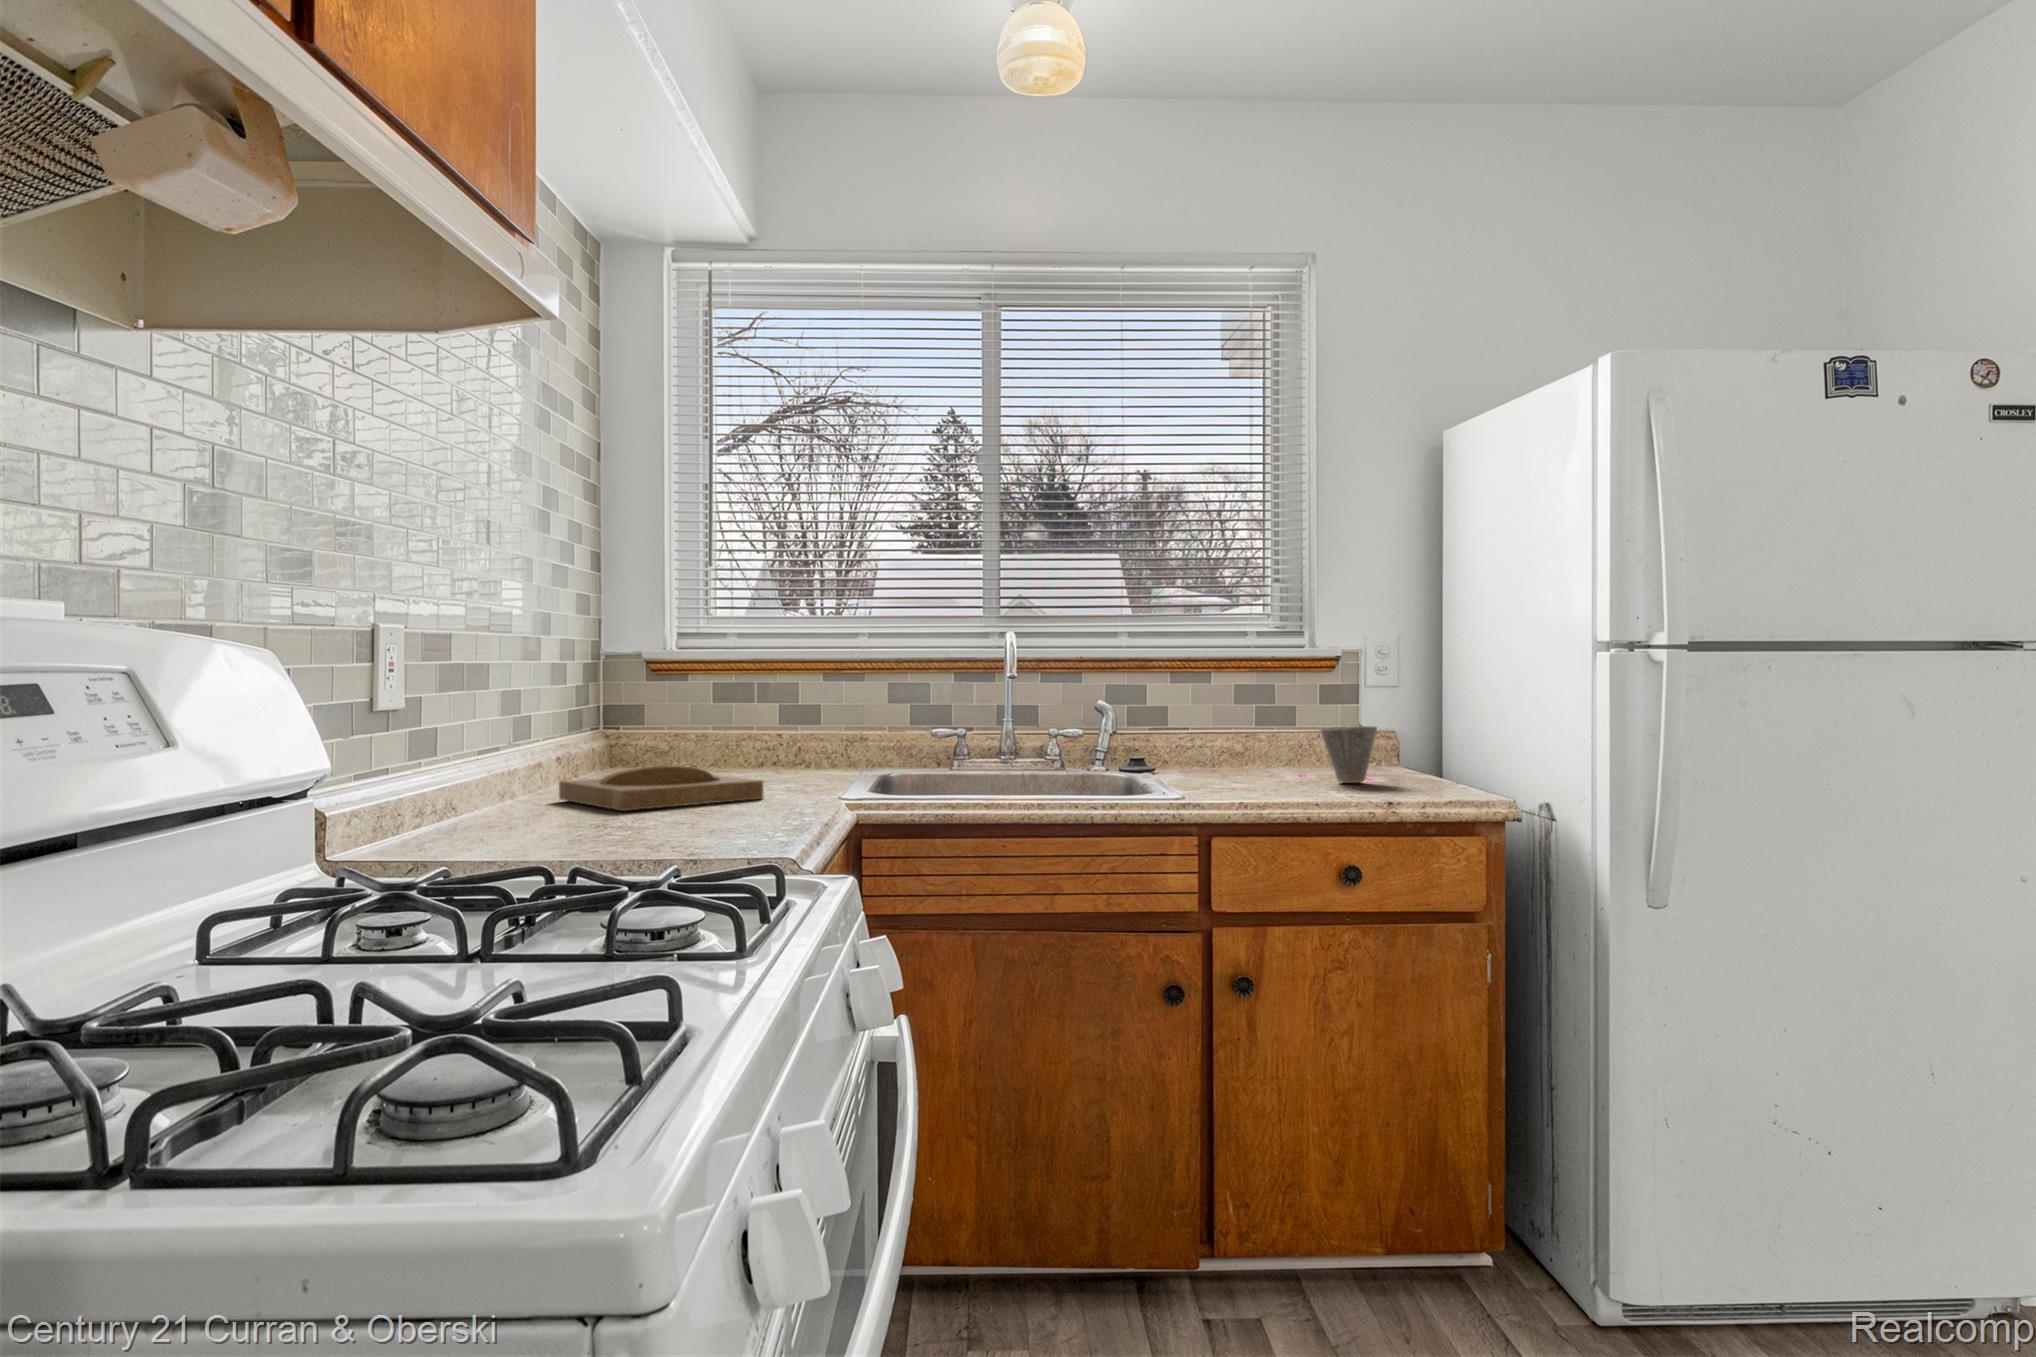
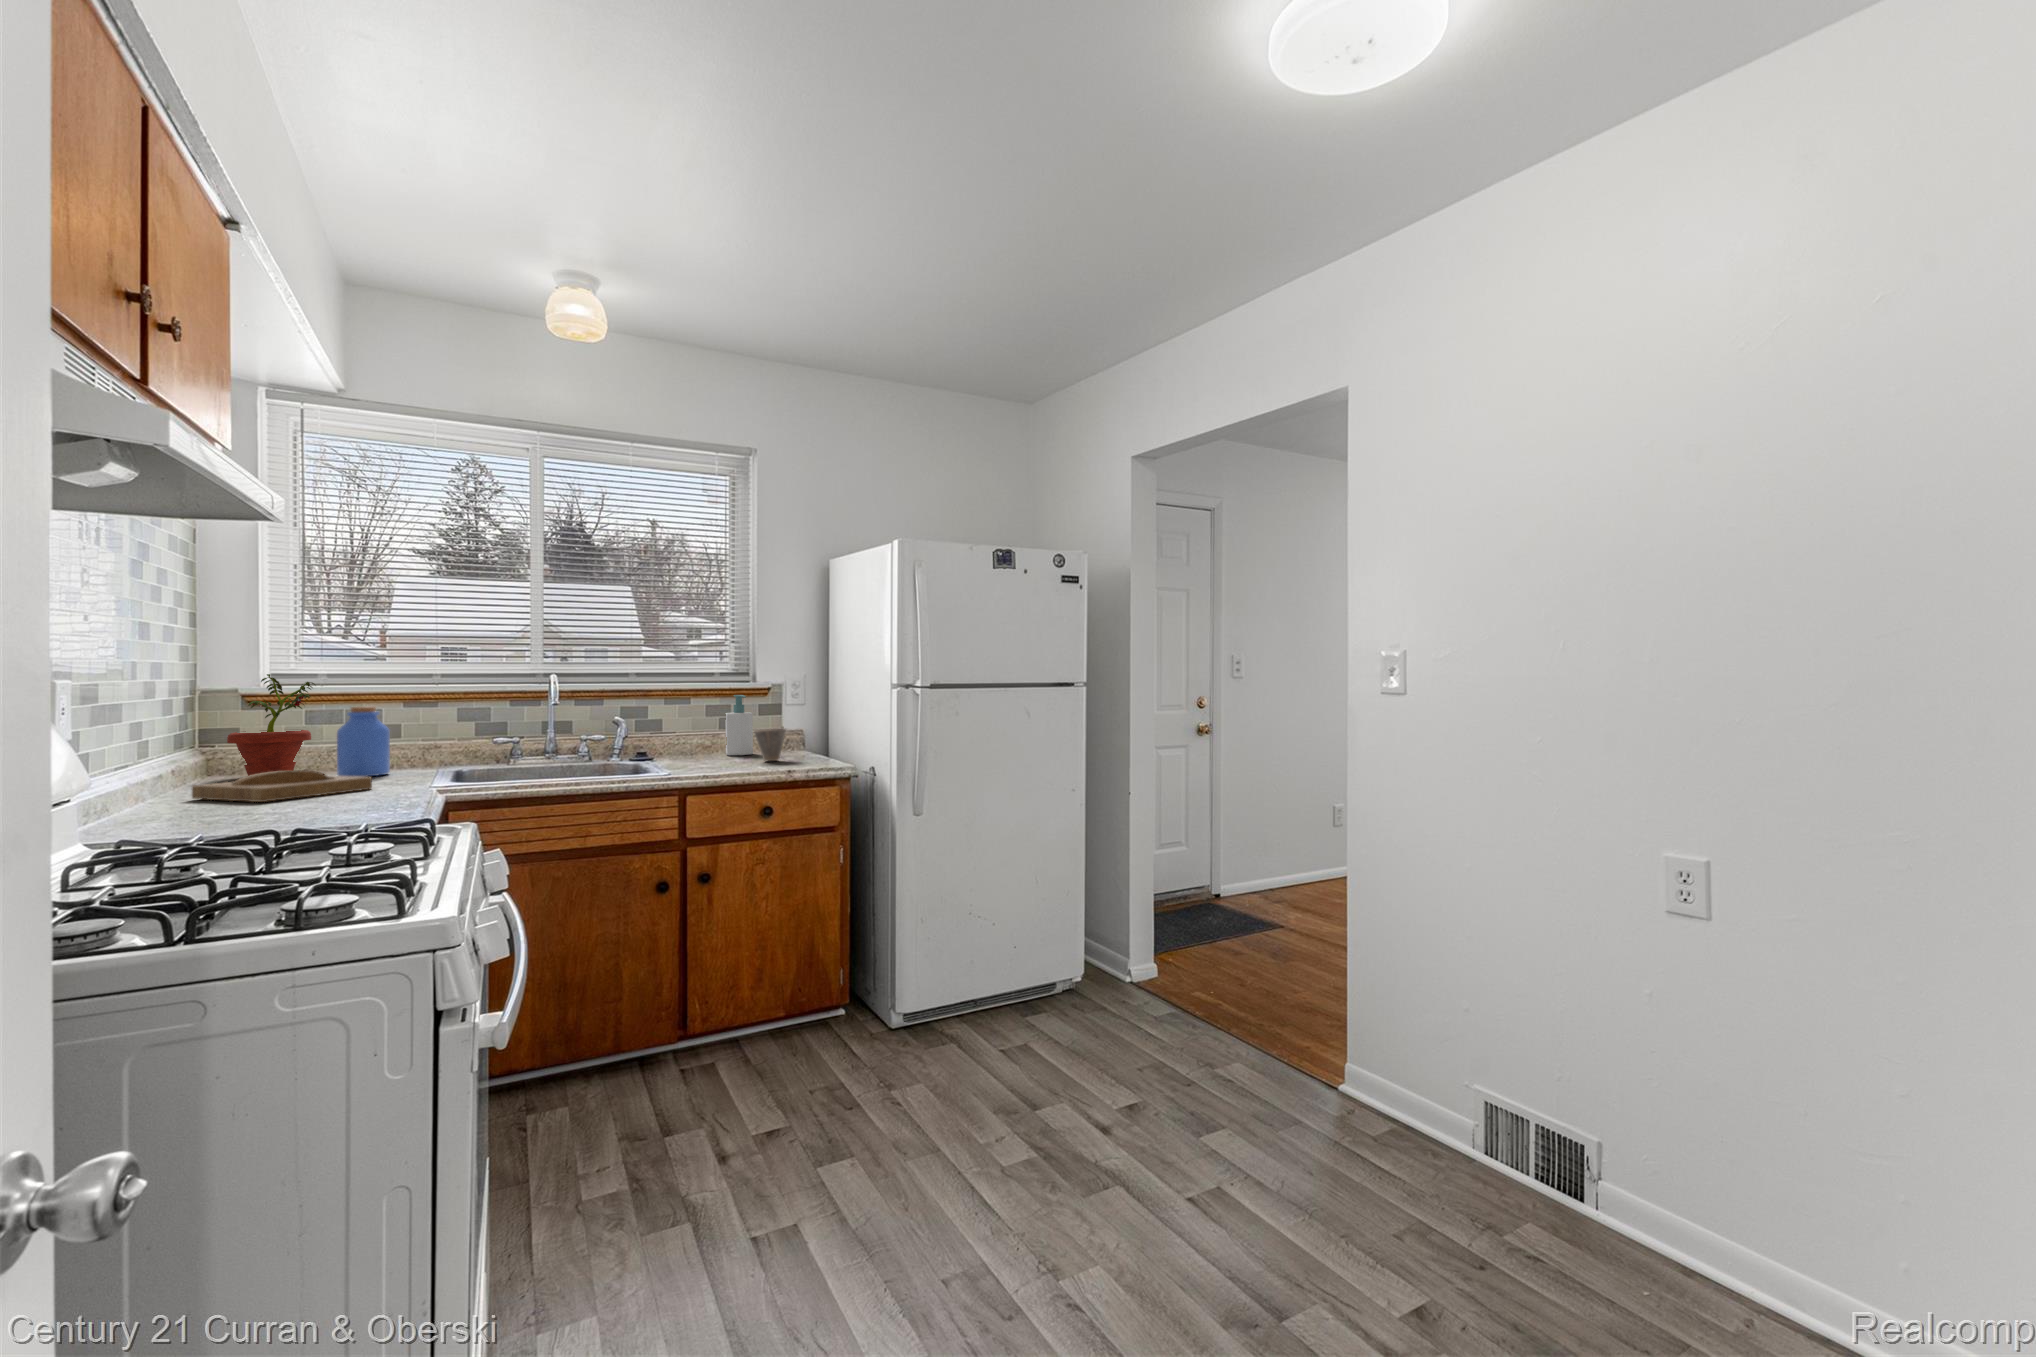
potted plant: none [627,633,725,772] -> present [227,674,315,776]
soap bottle: none [1270,668,1316,770] -> present [726,695,753,755]
jar: none [739,677,802,778] -> present [337,706,390,777]

